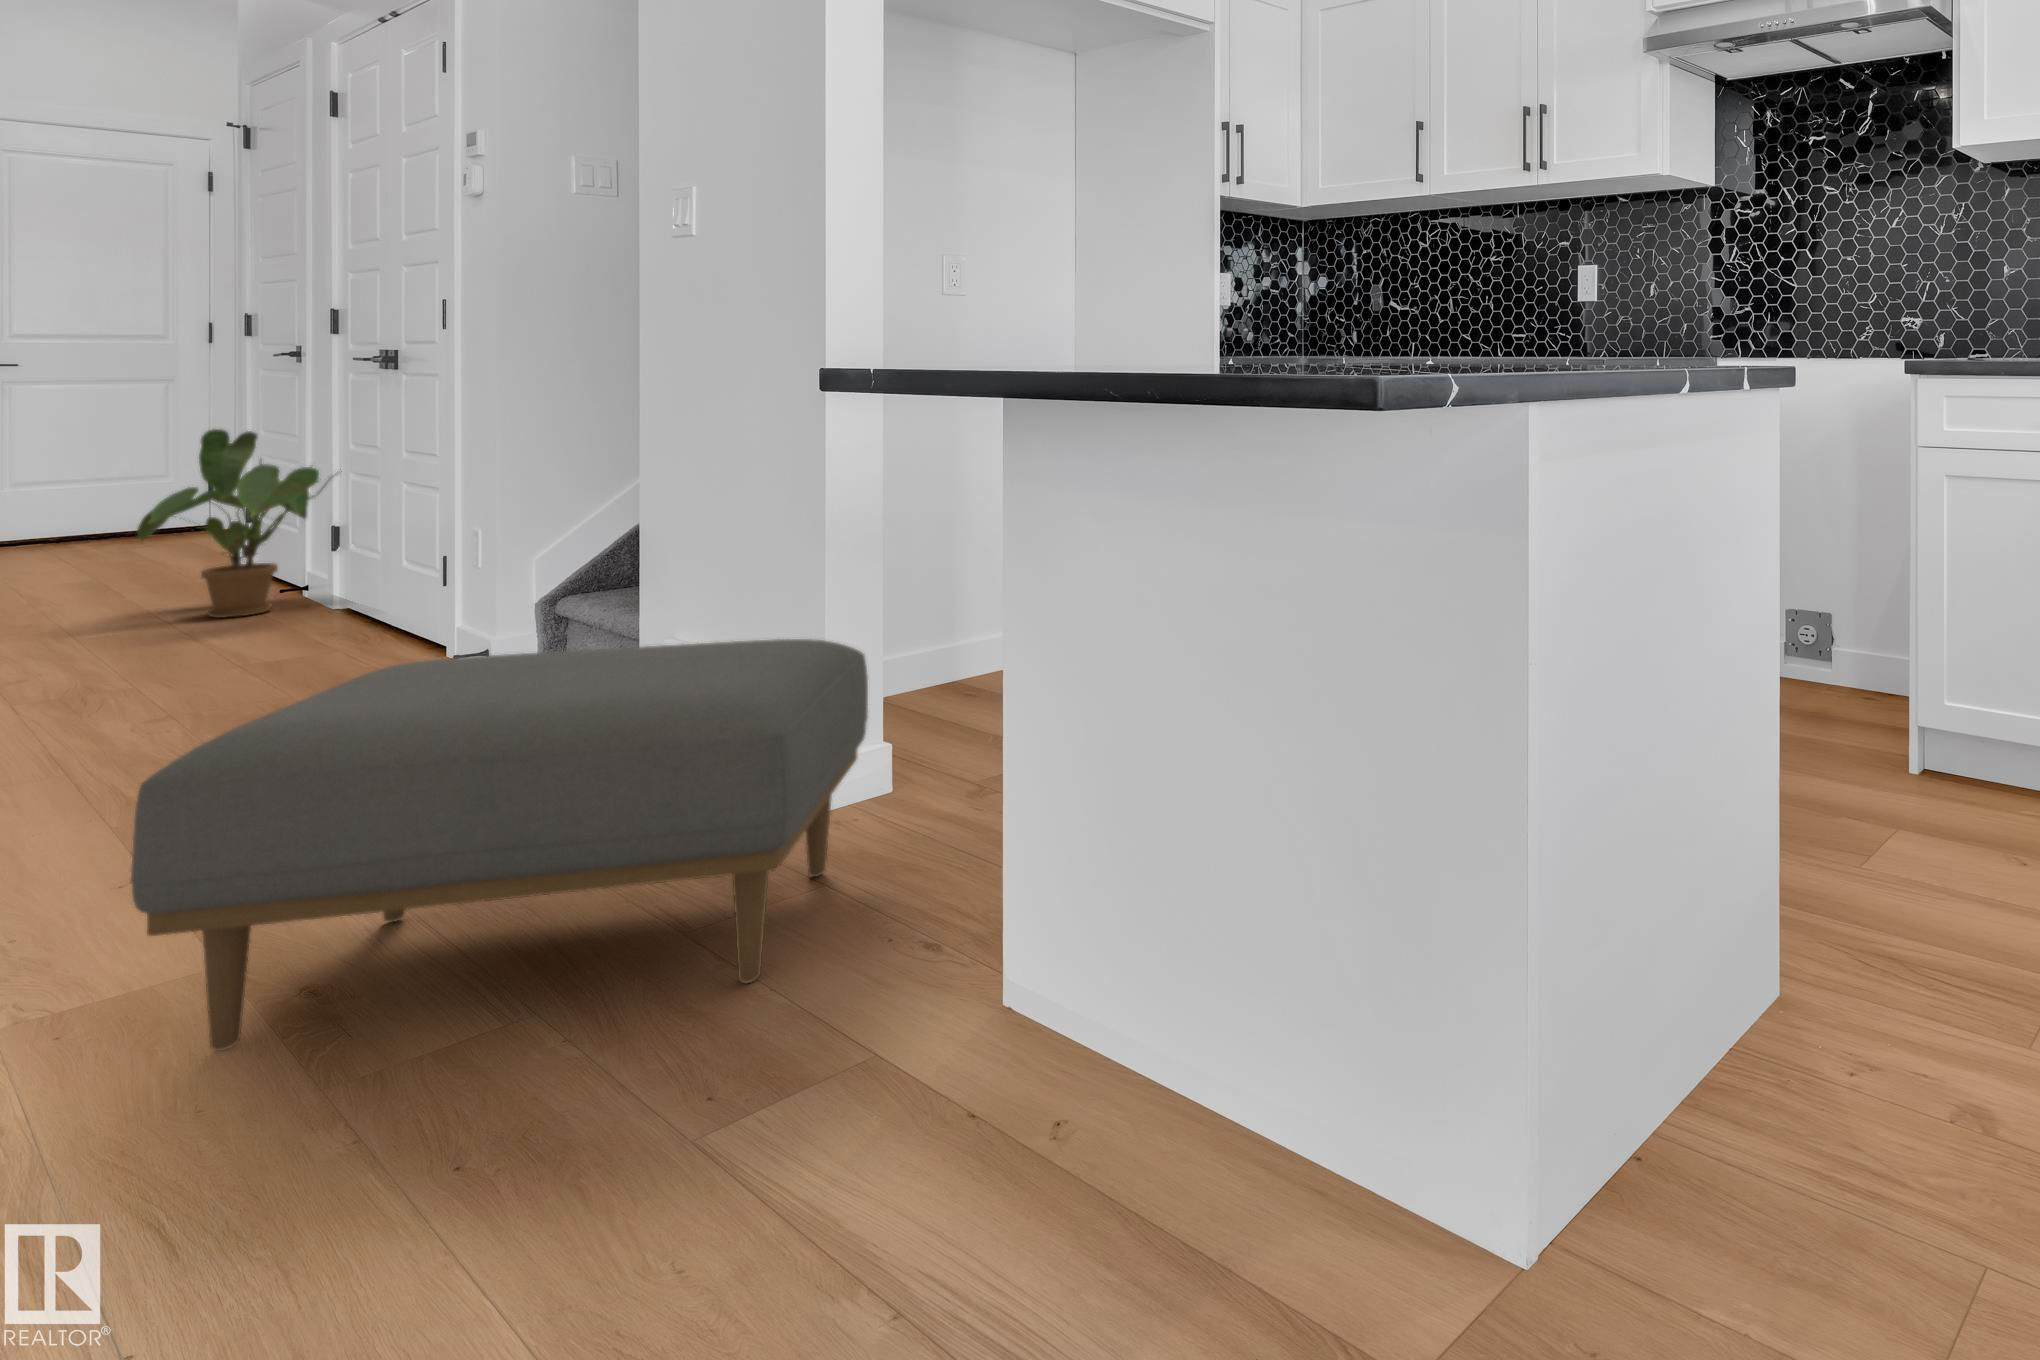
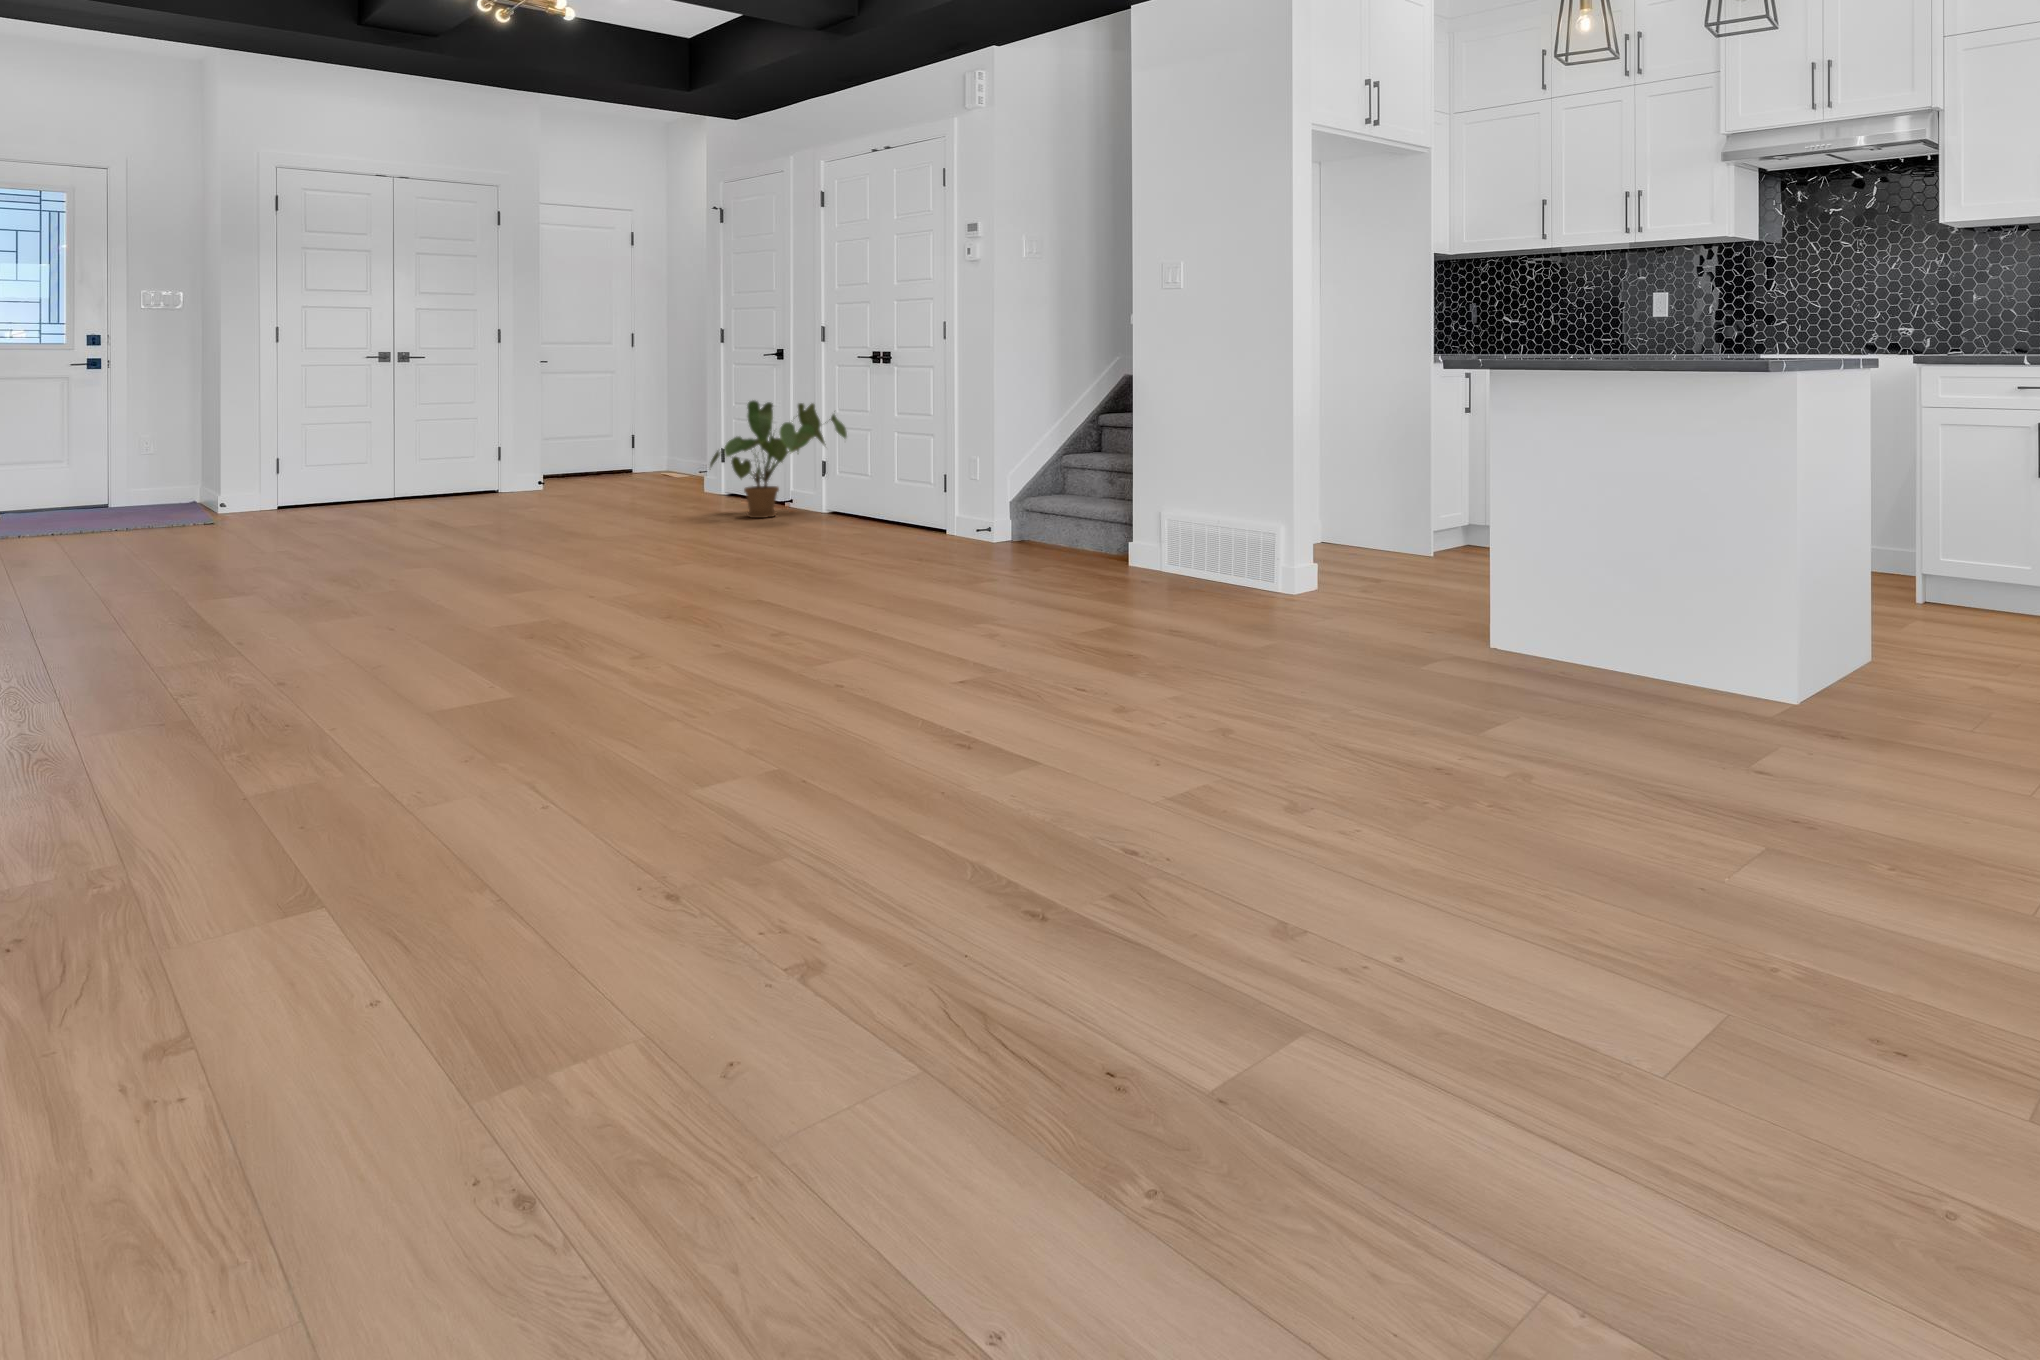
ottoman: present [130,639,868,1051] -> none [1145,495,1396,645]

